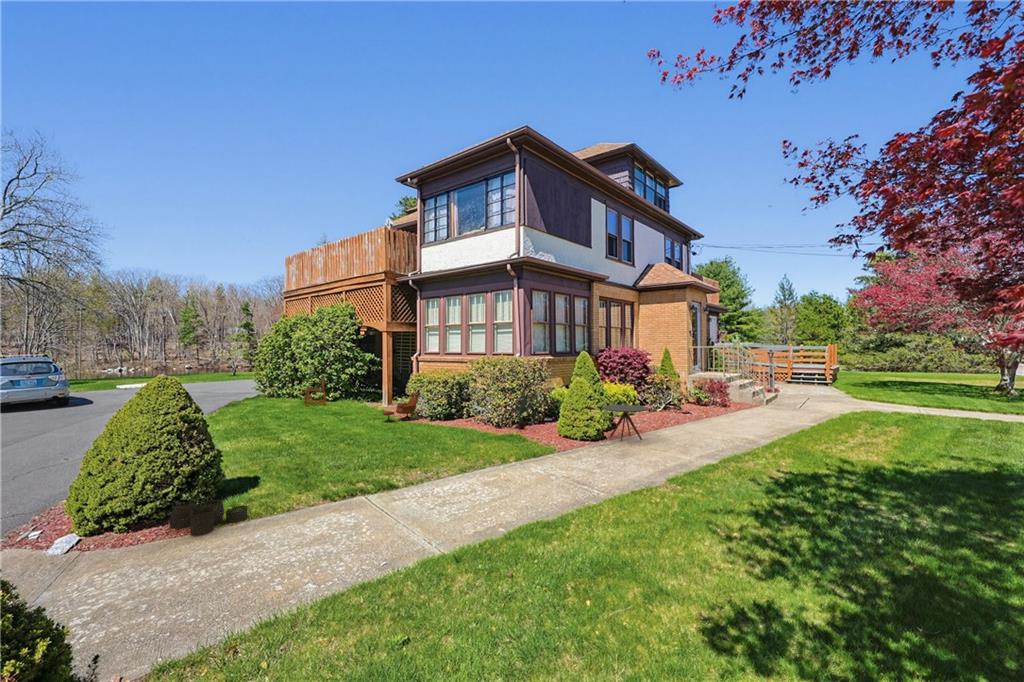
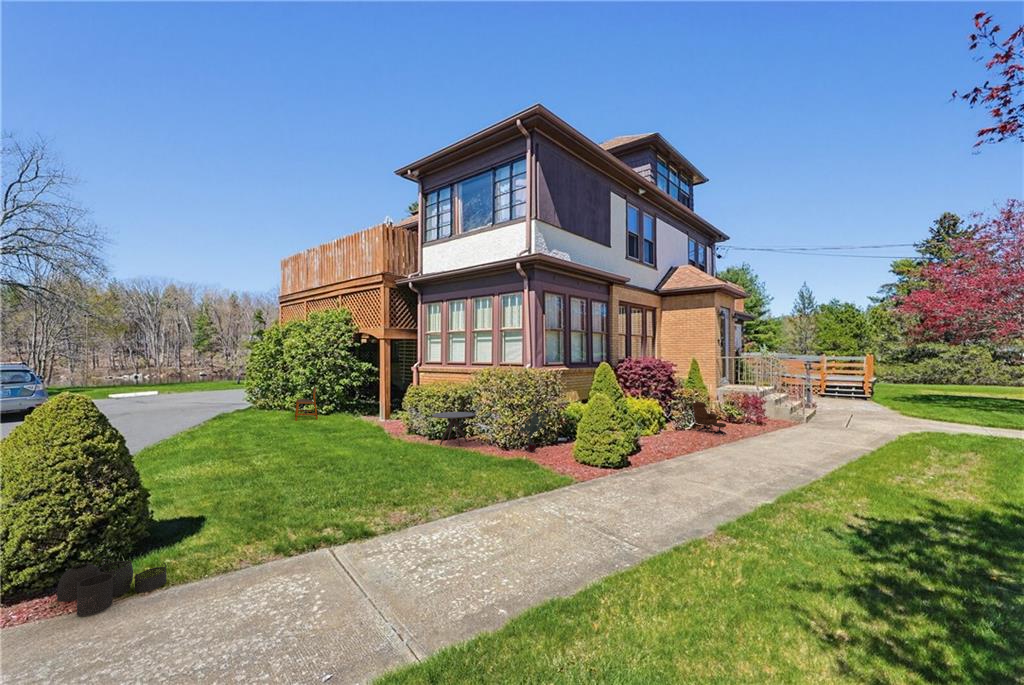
lounge chair: present [383,393,418,422] -> present [693,402,726,435]
round table: present [602,405,649,441] -> present [432,412,475,446]

